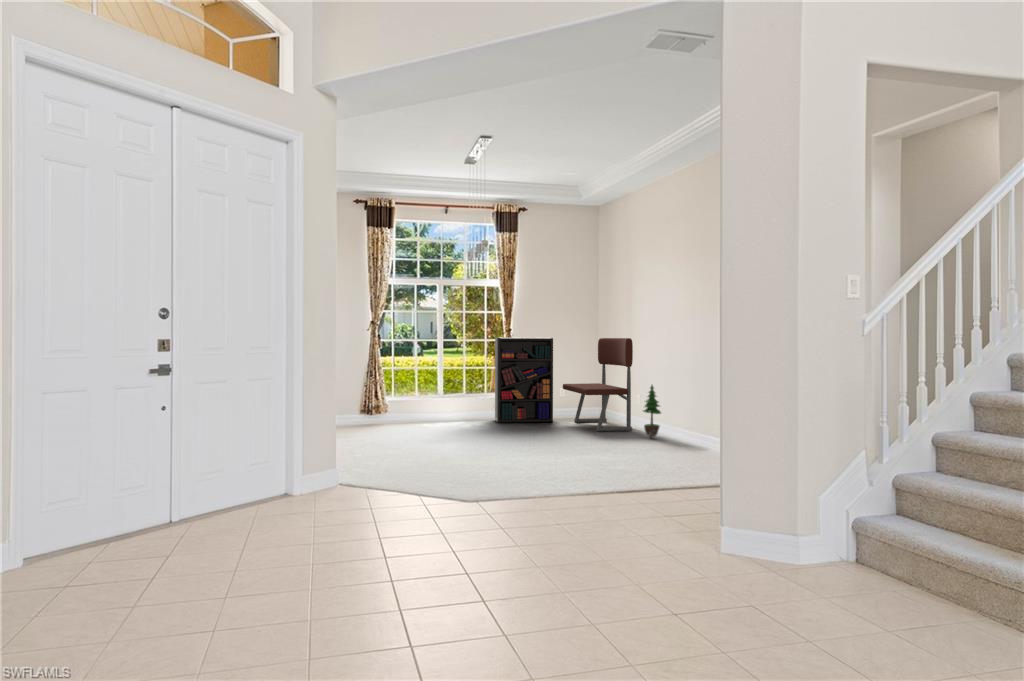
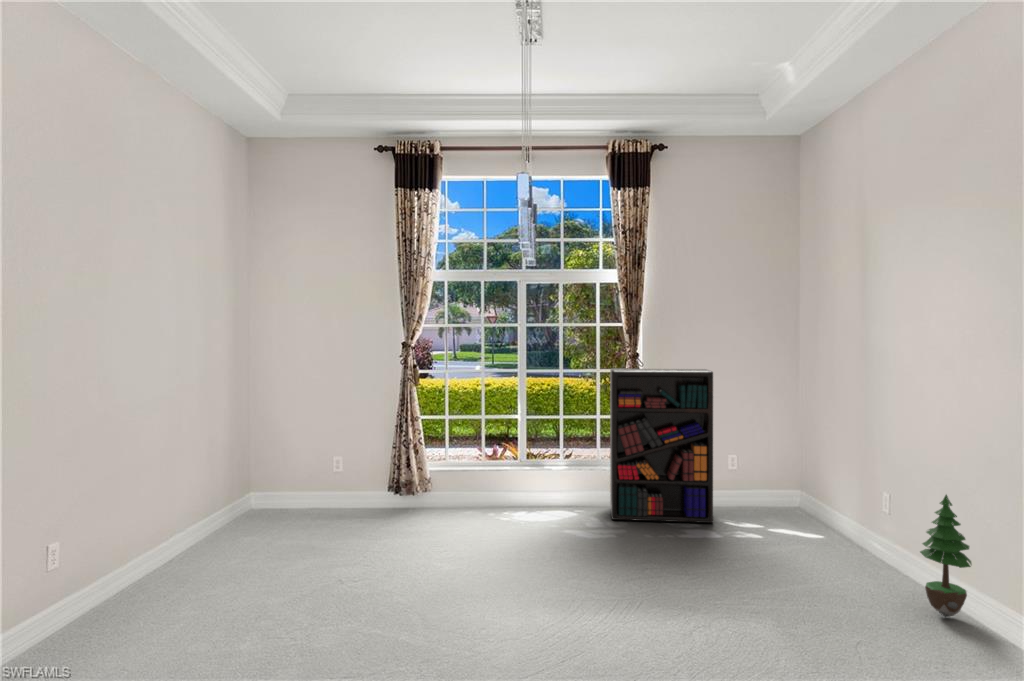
bench: present [563,338,633,431] -> none [732,372,885,571]

